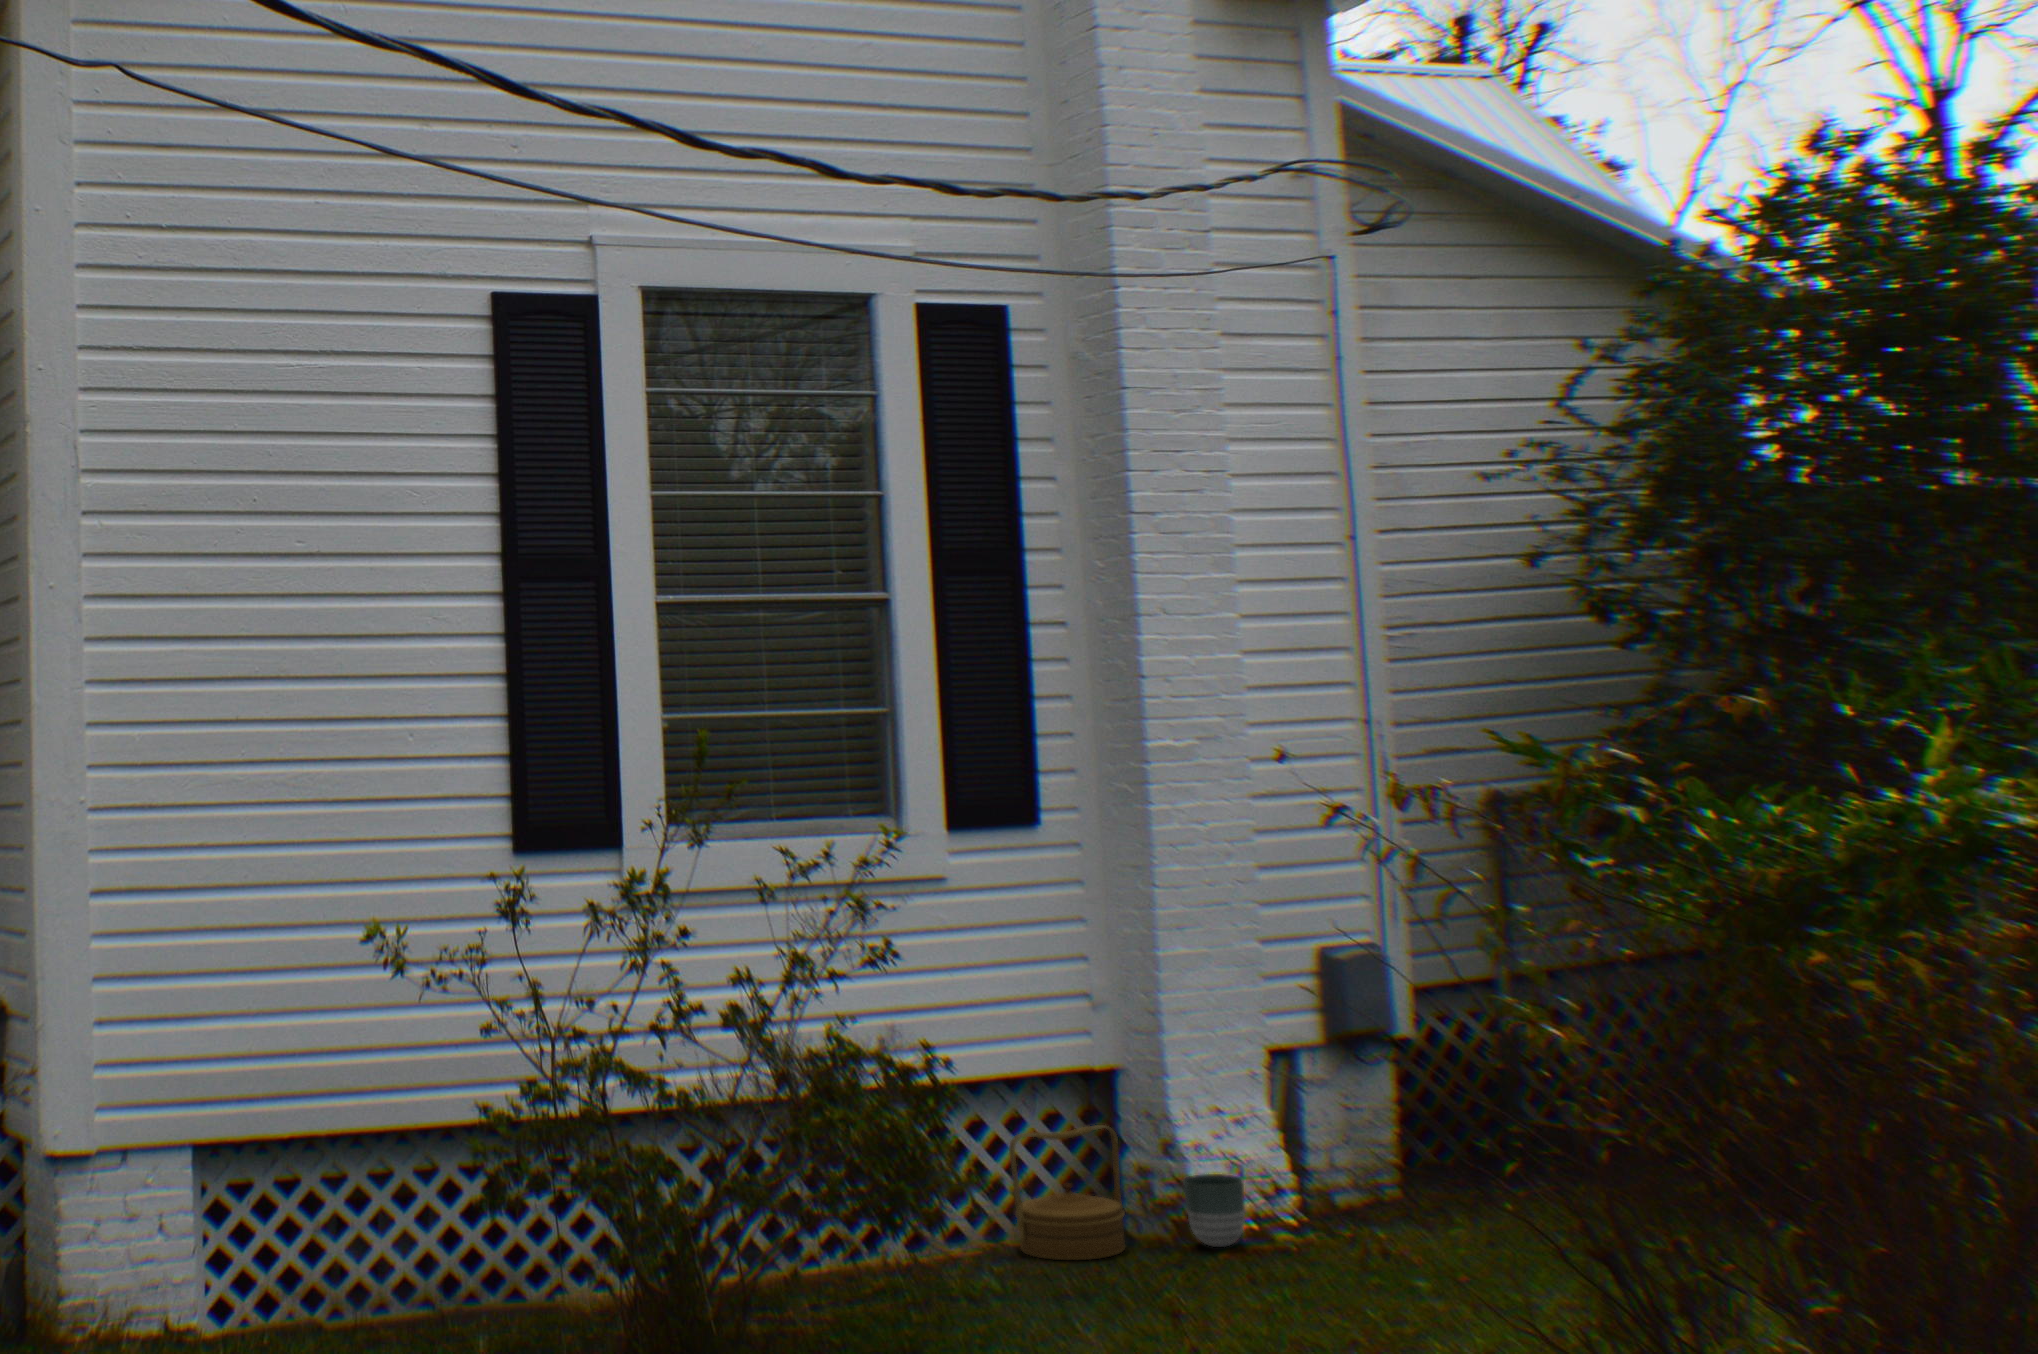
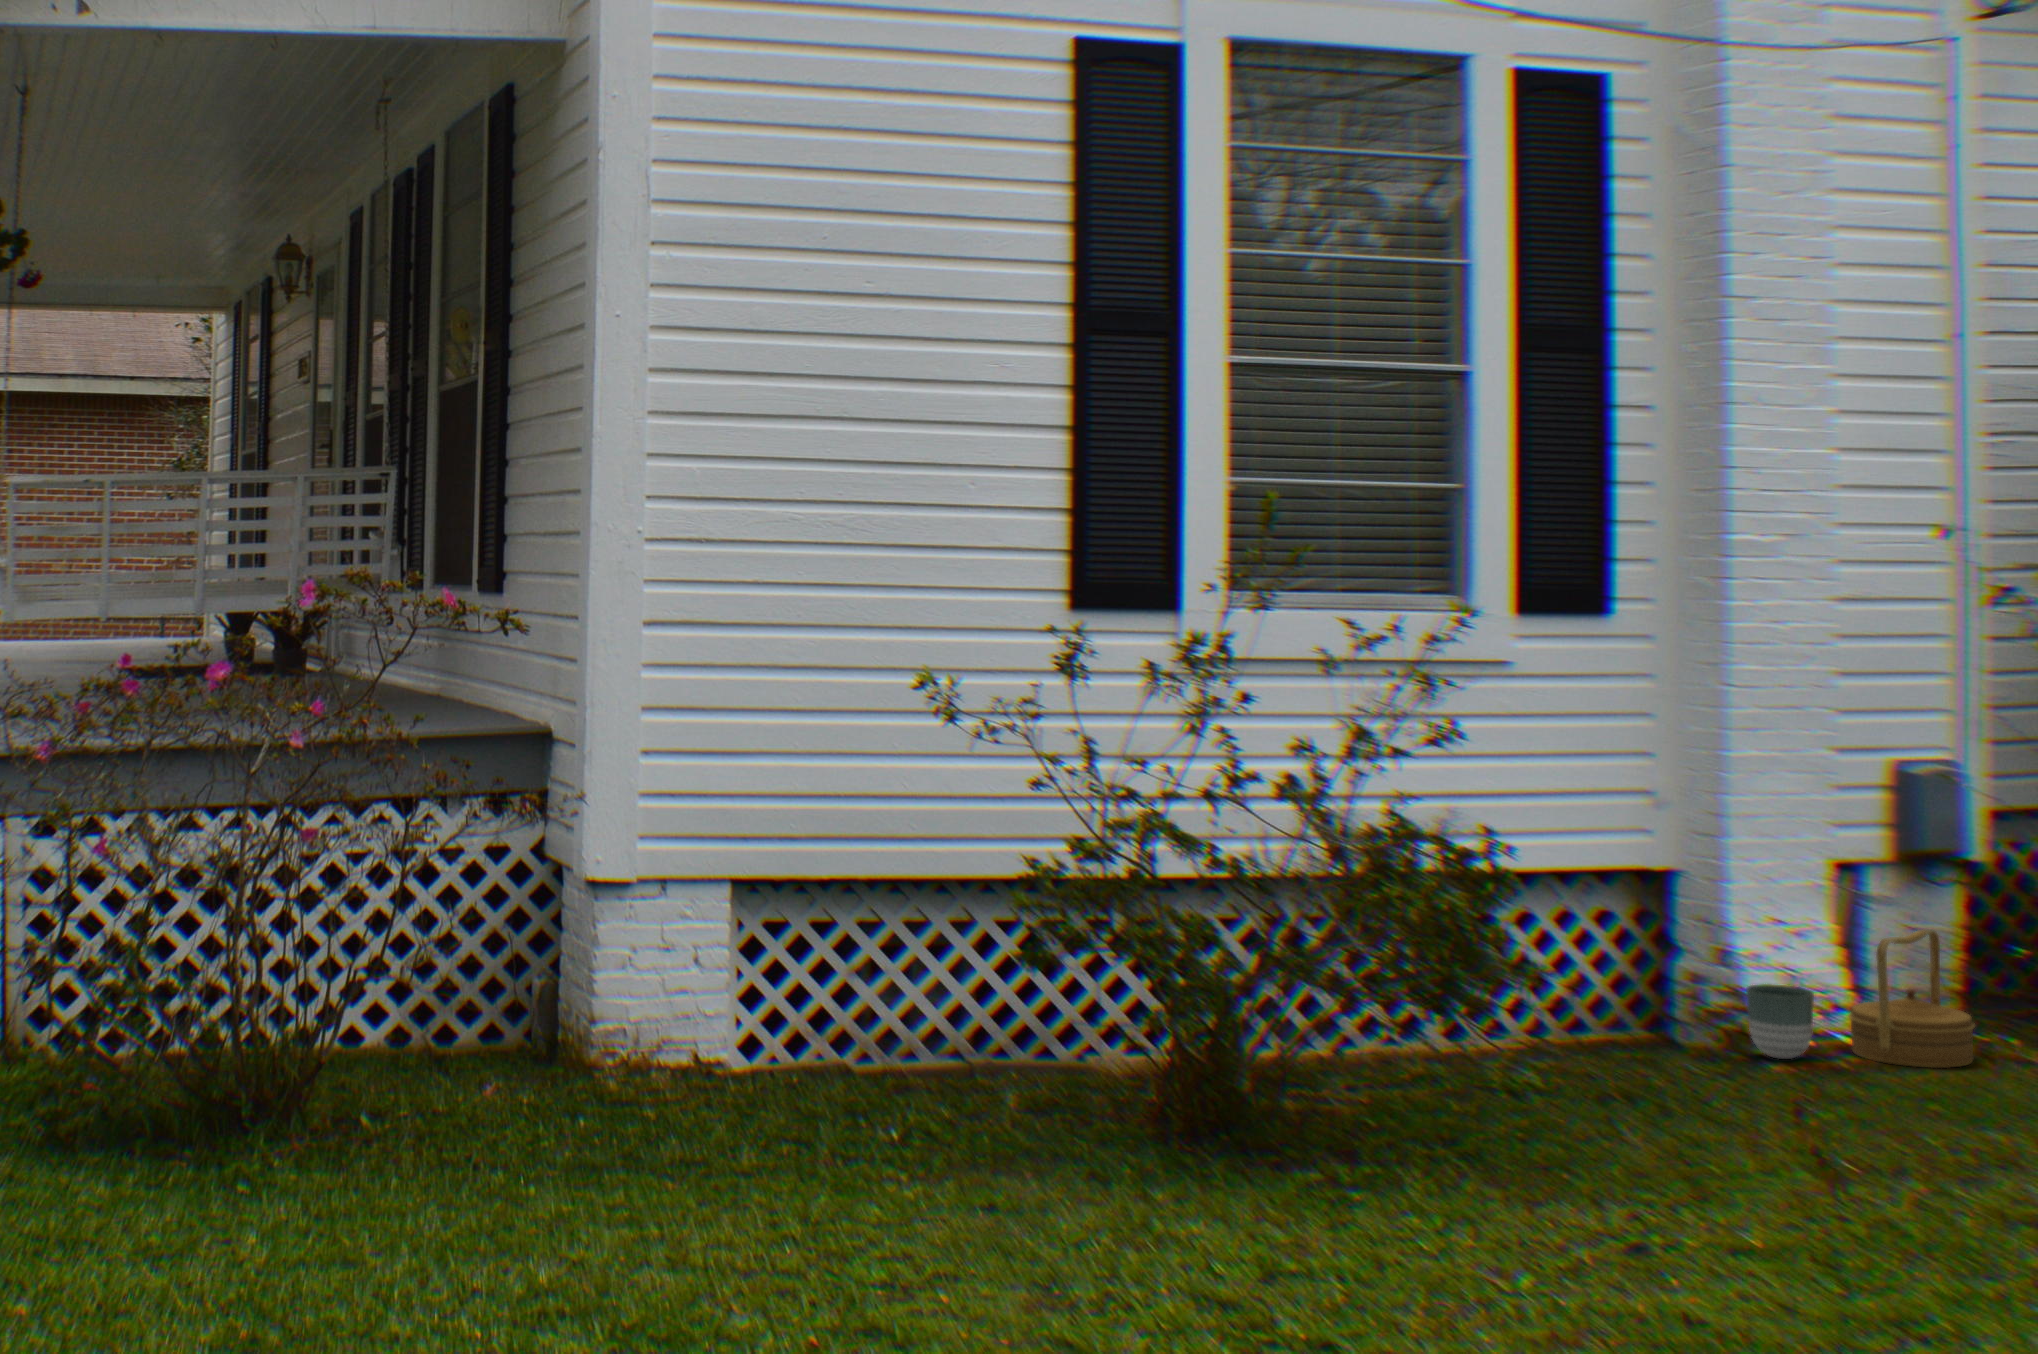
woven basket: present [1009,1125,1125,1260] -> present [1849,928,1975,1068]

